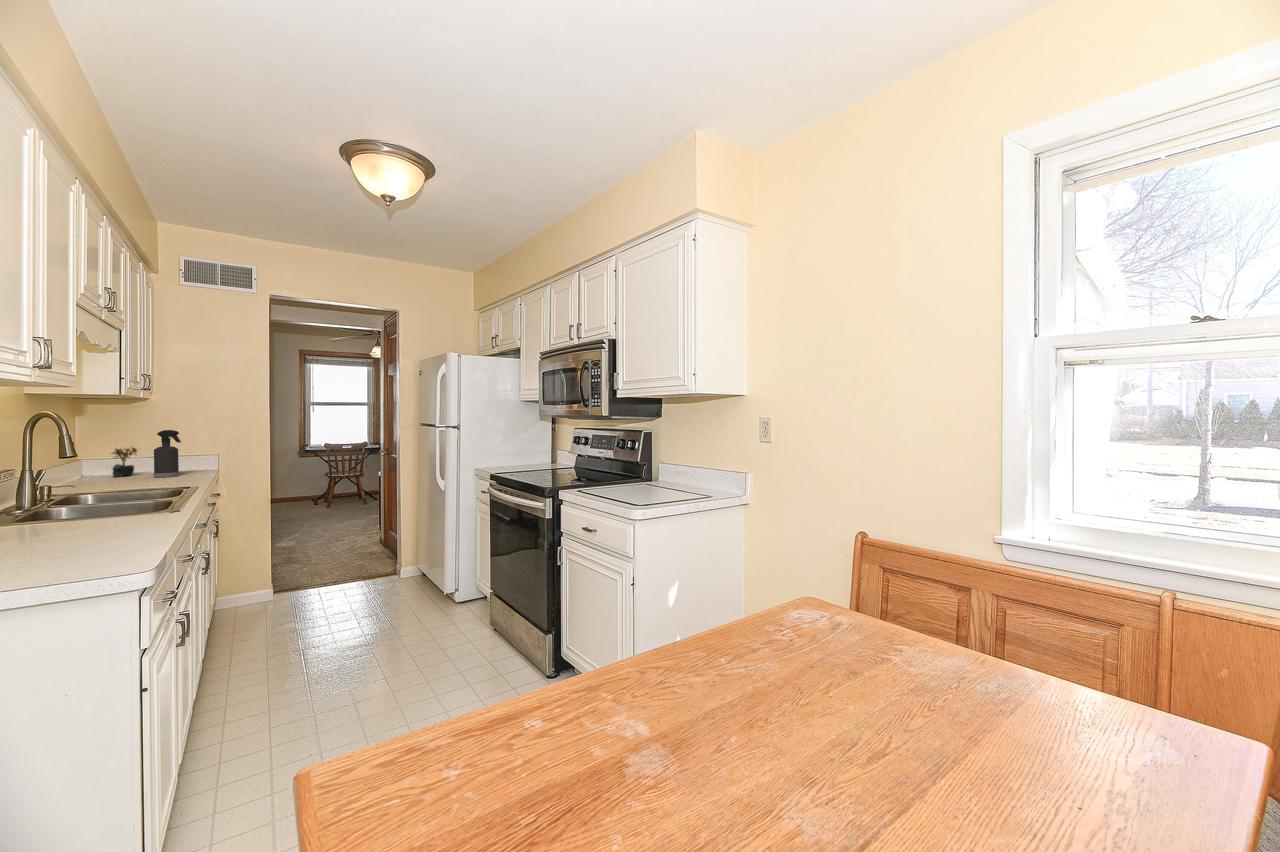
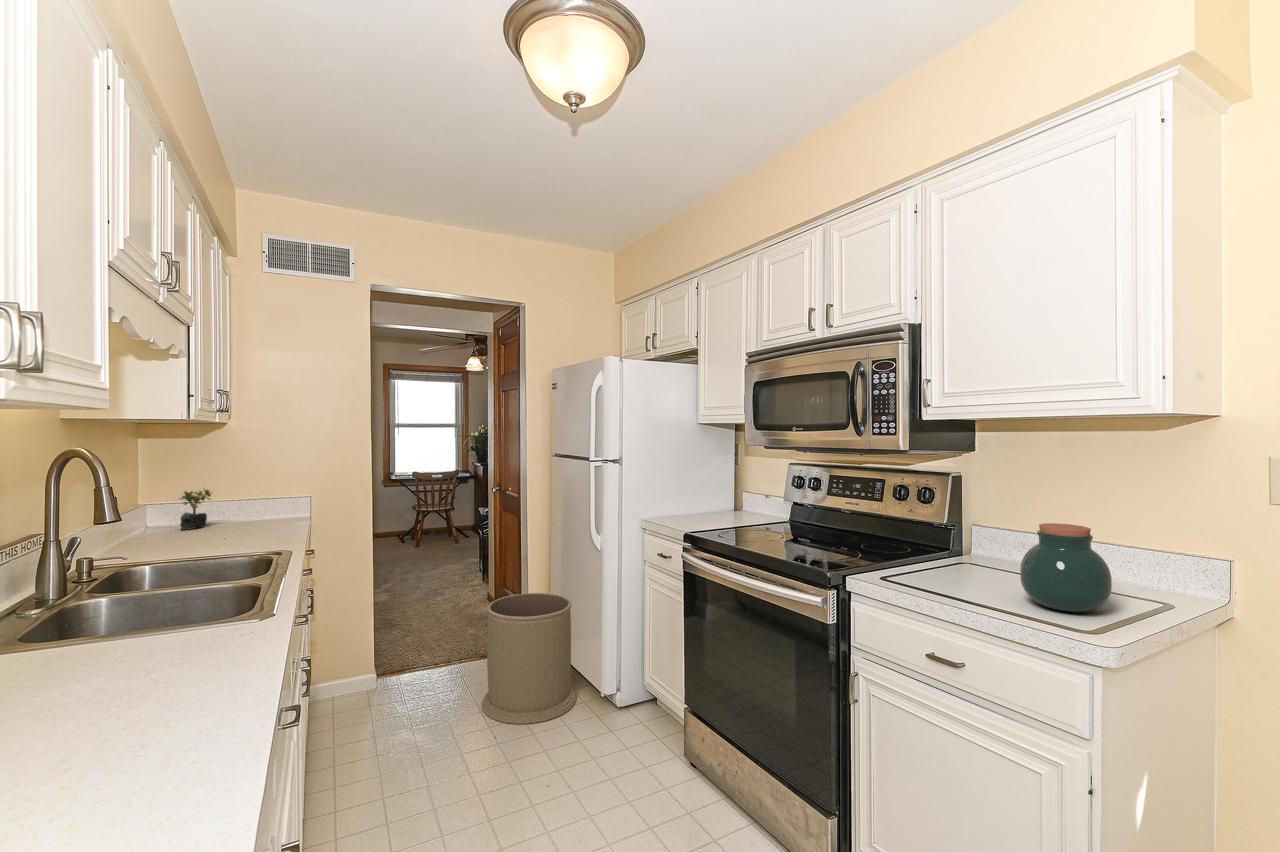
spray bottle: present [154,430,181,477] -> none [230,467,265,531]
jar: none [635,455,675,501] -> present [1020,523,1112,612]
trash can: none [357,526,431,614] -> present [482,593,576,724]

